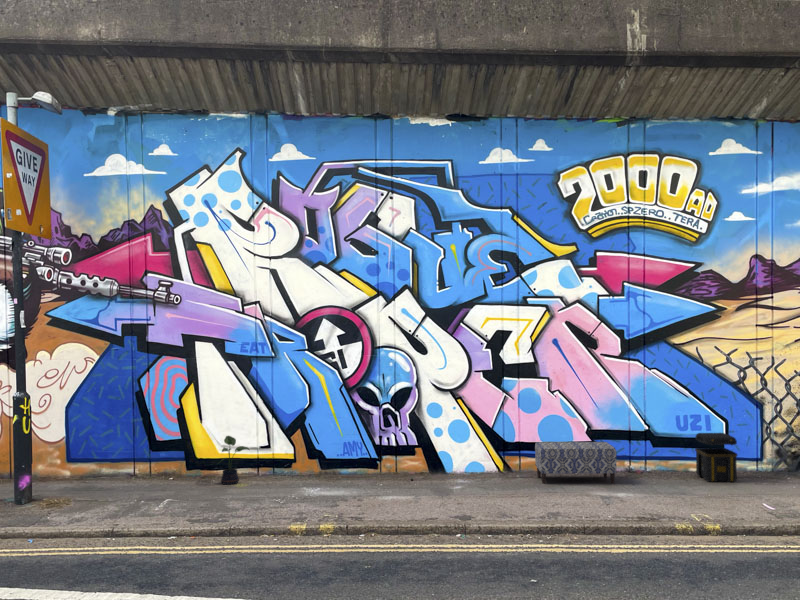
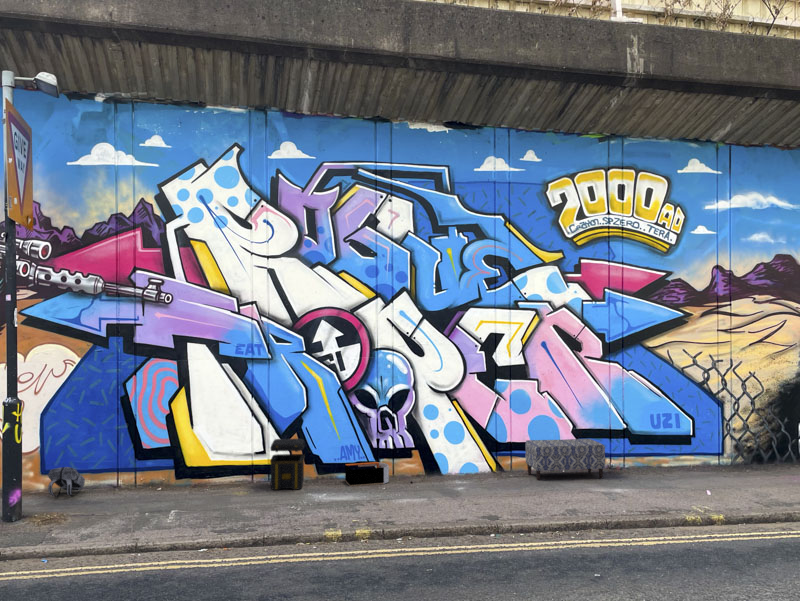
toolbox: present [695,433,737,482] -> present [270,439,305,490]
potted plant: present [218,436,249,485] -> none [212,440,247,492]
backpack: none [70,457,105,485] -> present [48,467,85,497]
storage bin: none [348,460,390,484] -> present [345,462,389,486]

